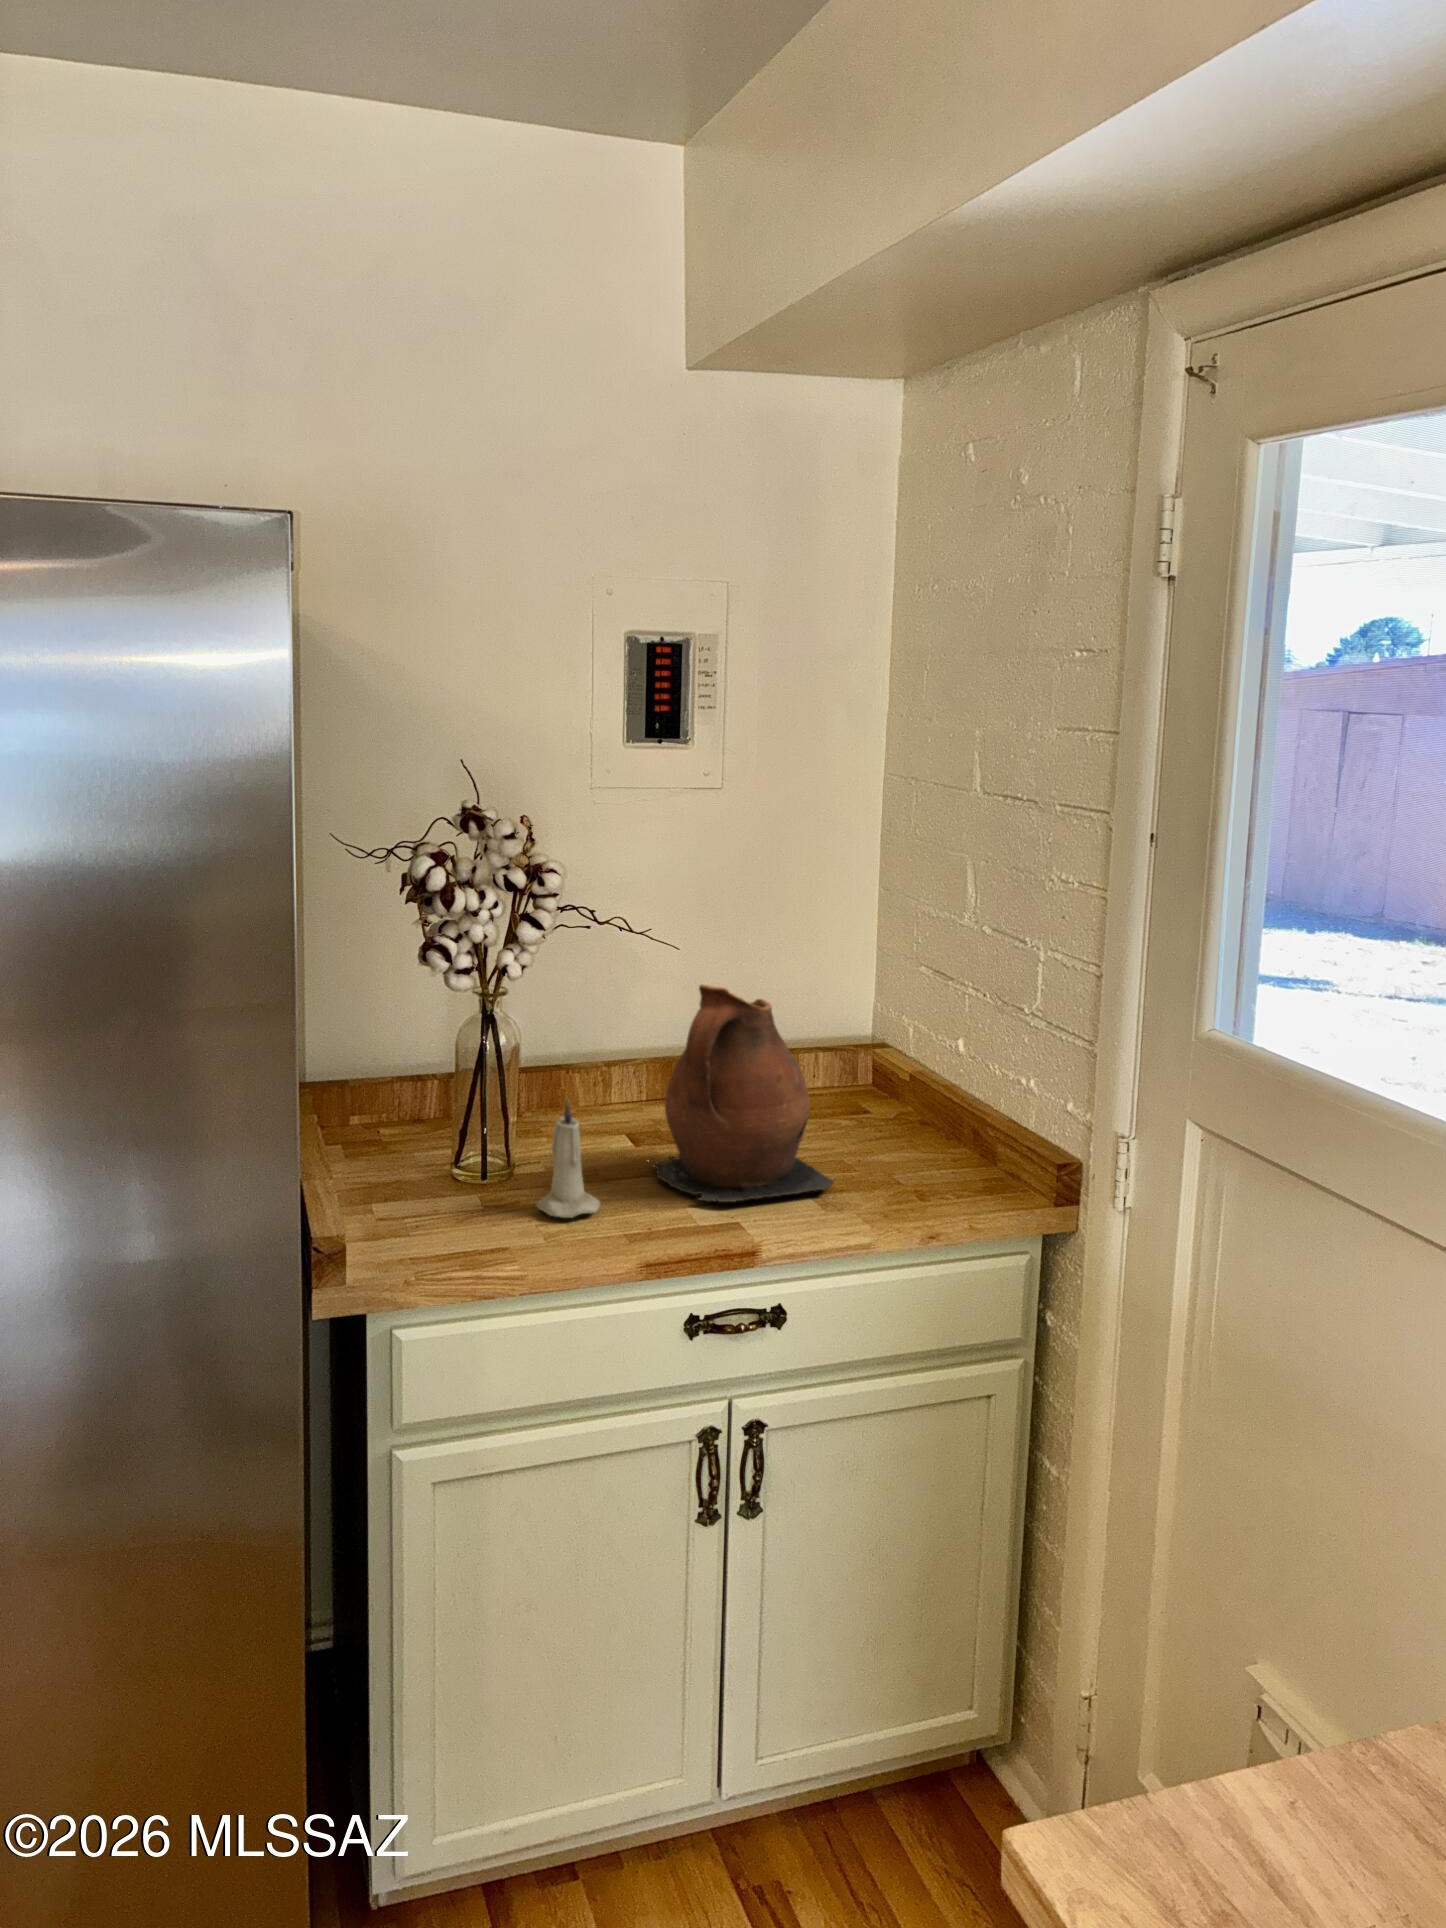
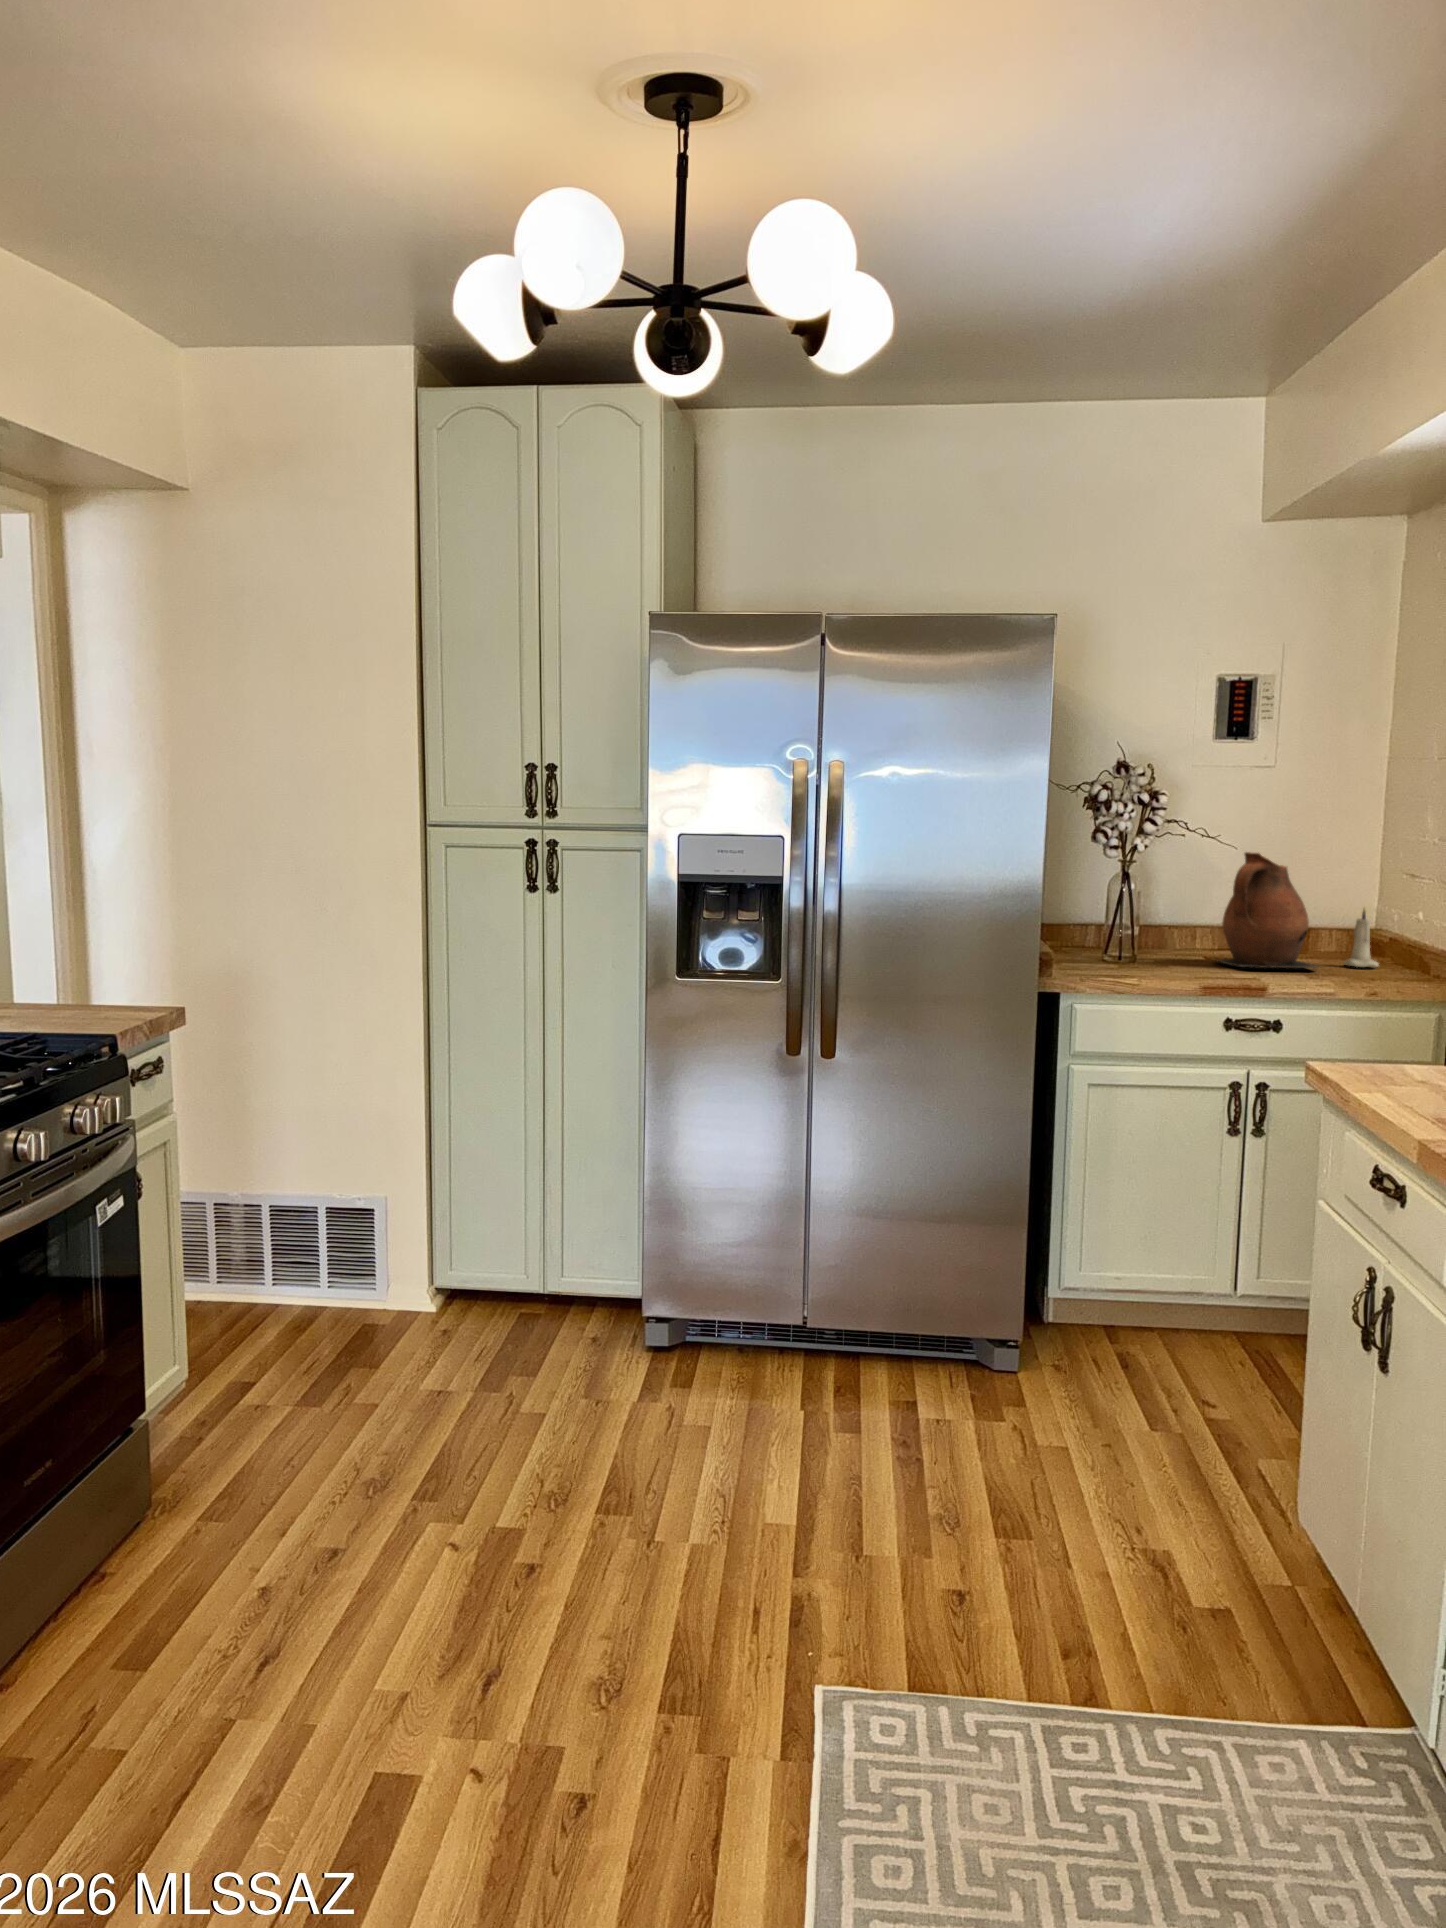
candle: present [536,1099,600,1218] -> present [1343,909,1378,967]

